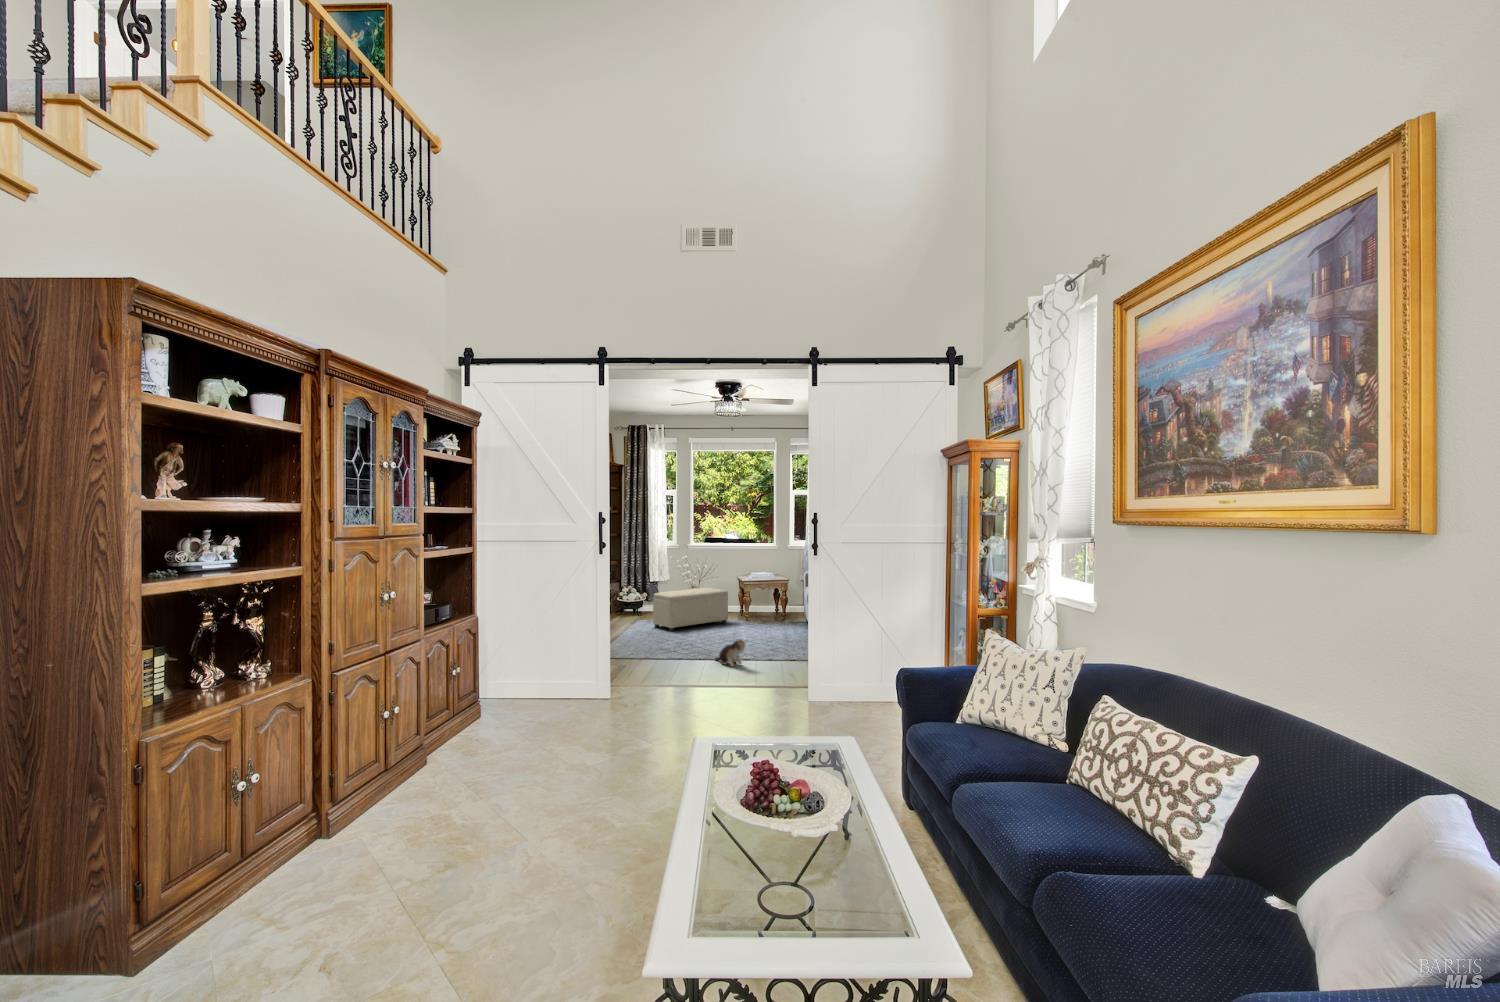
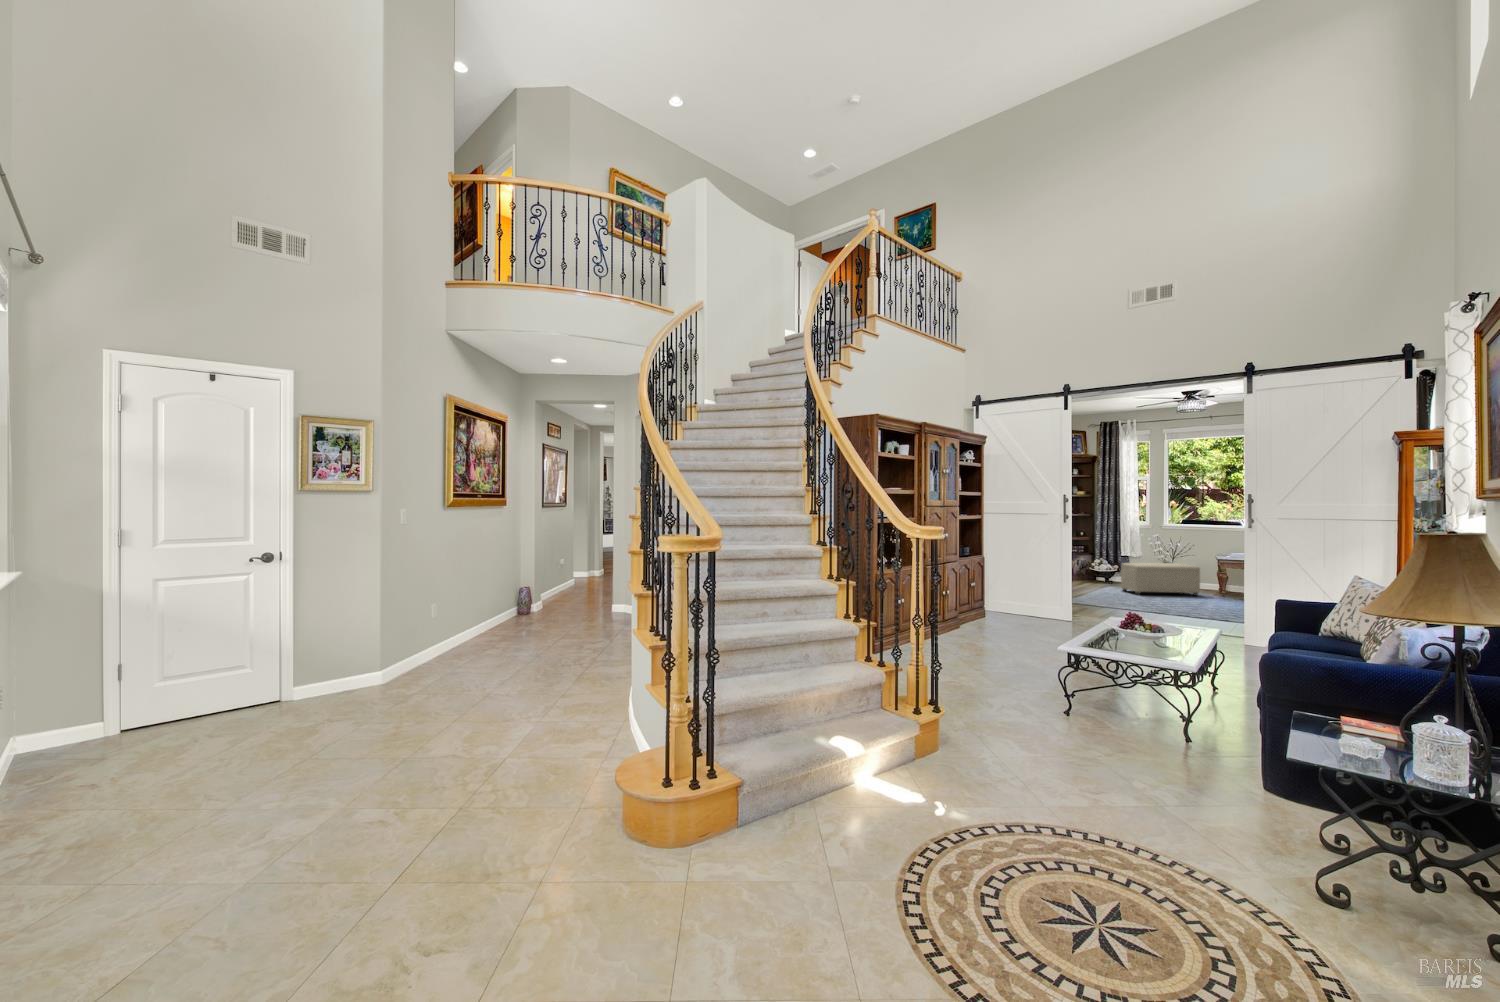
plush toy: present [715,639,747,666] -> none [1169,598,1199,619]

